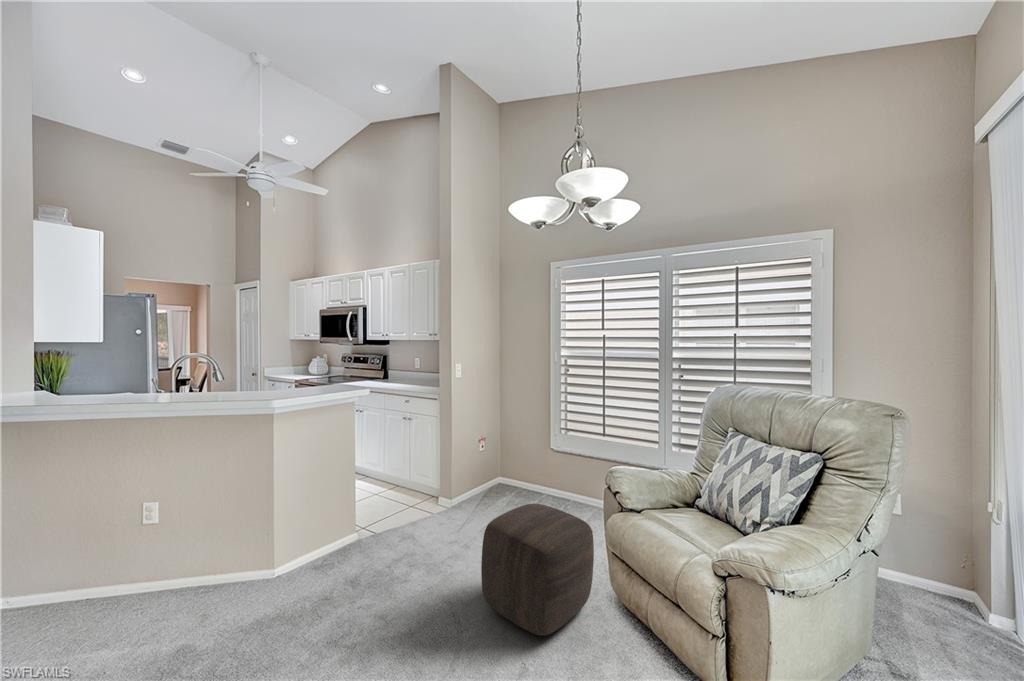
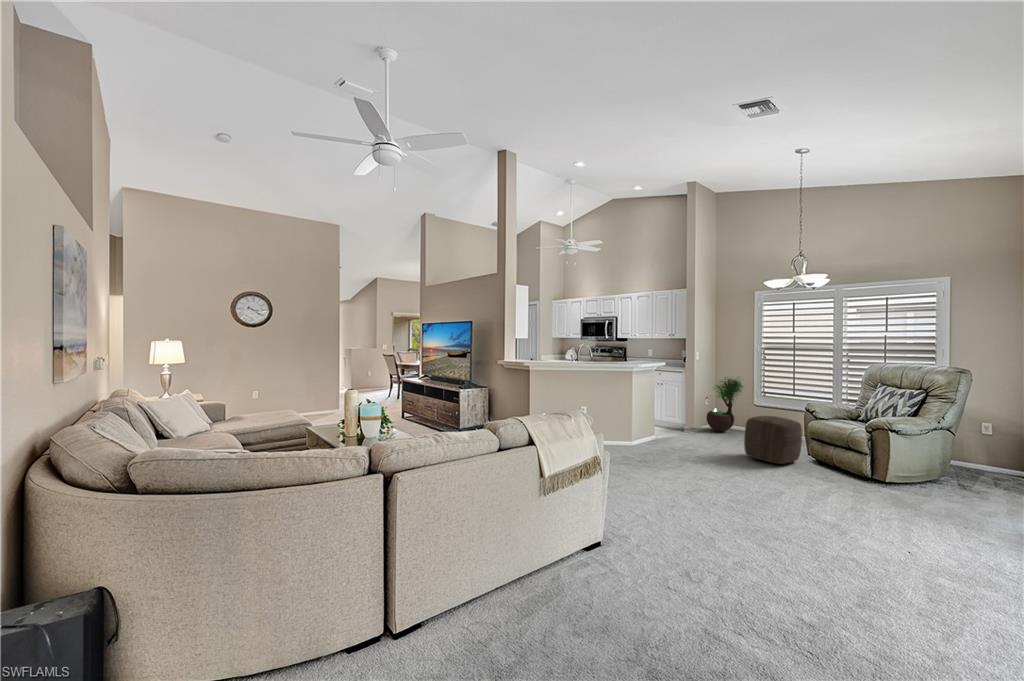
potted tree: none [477,399,535,495] -> present [707,378,743,431]

